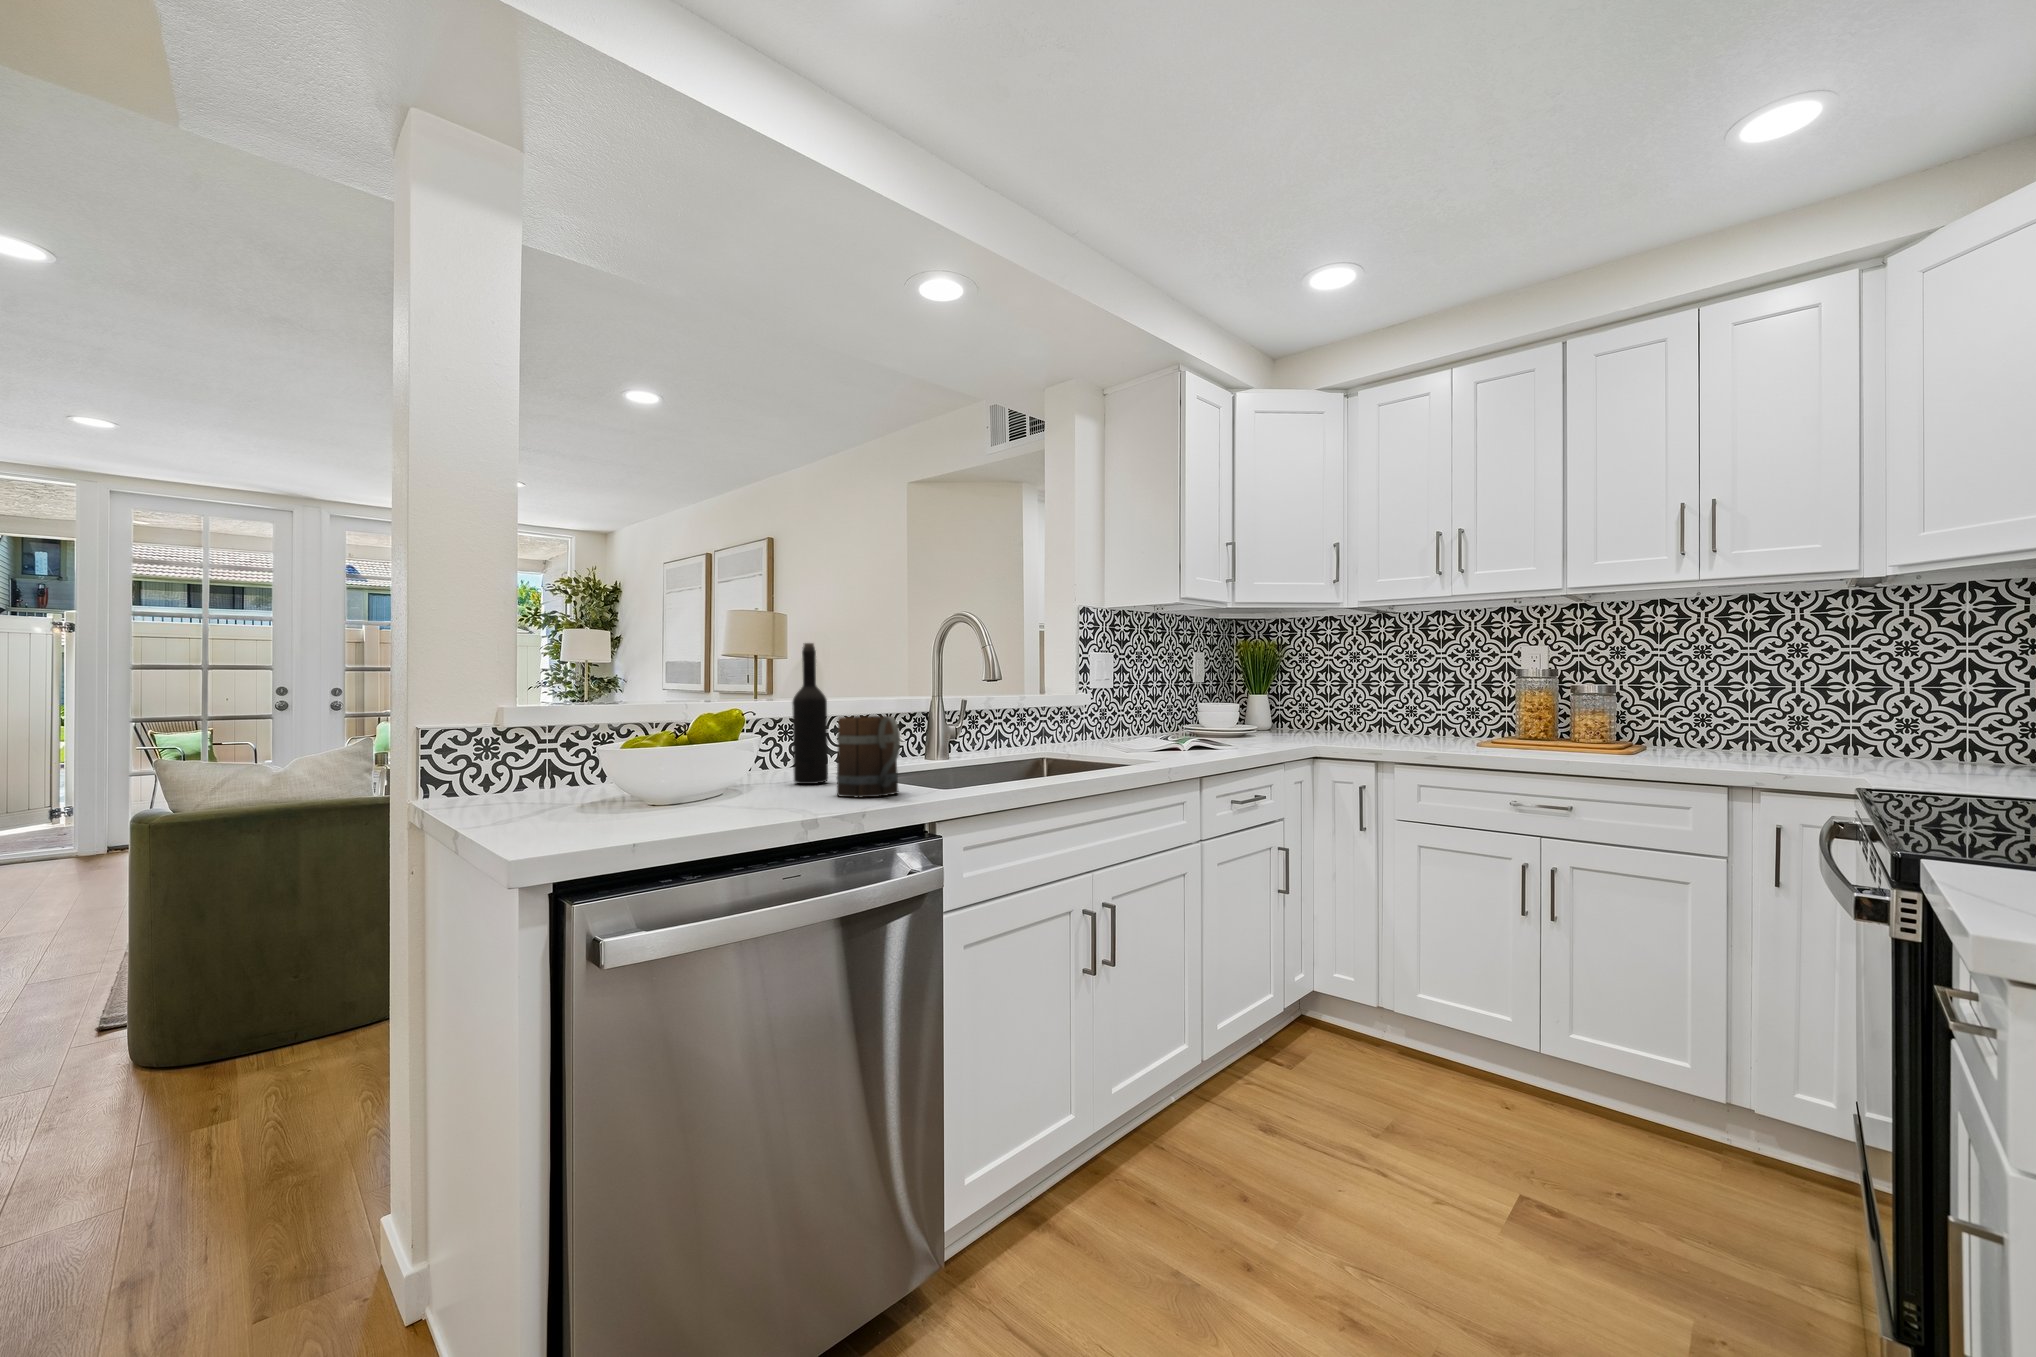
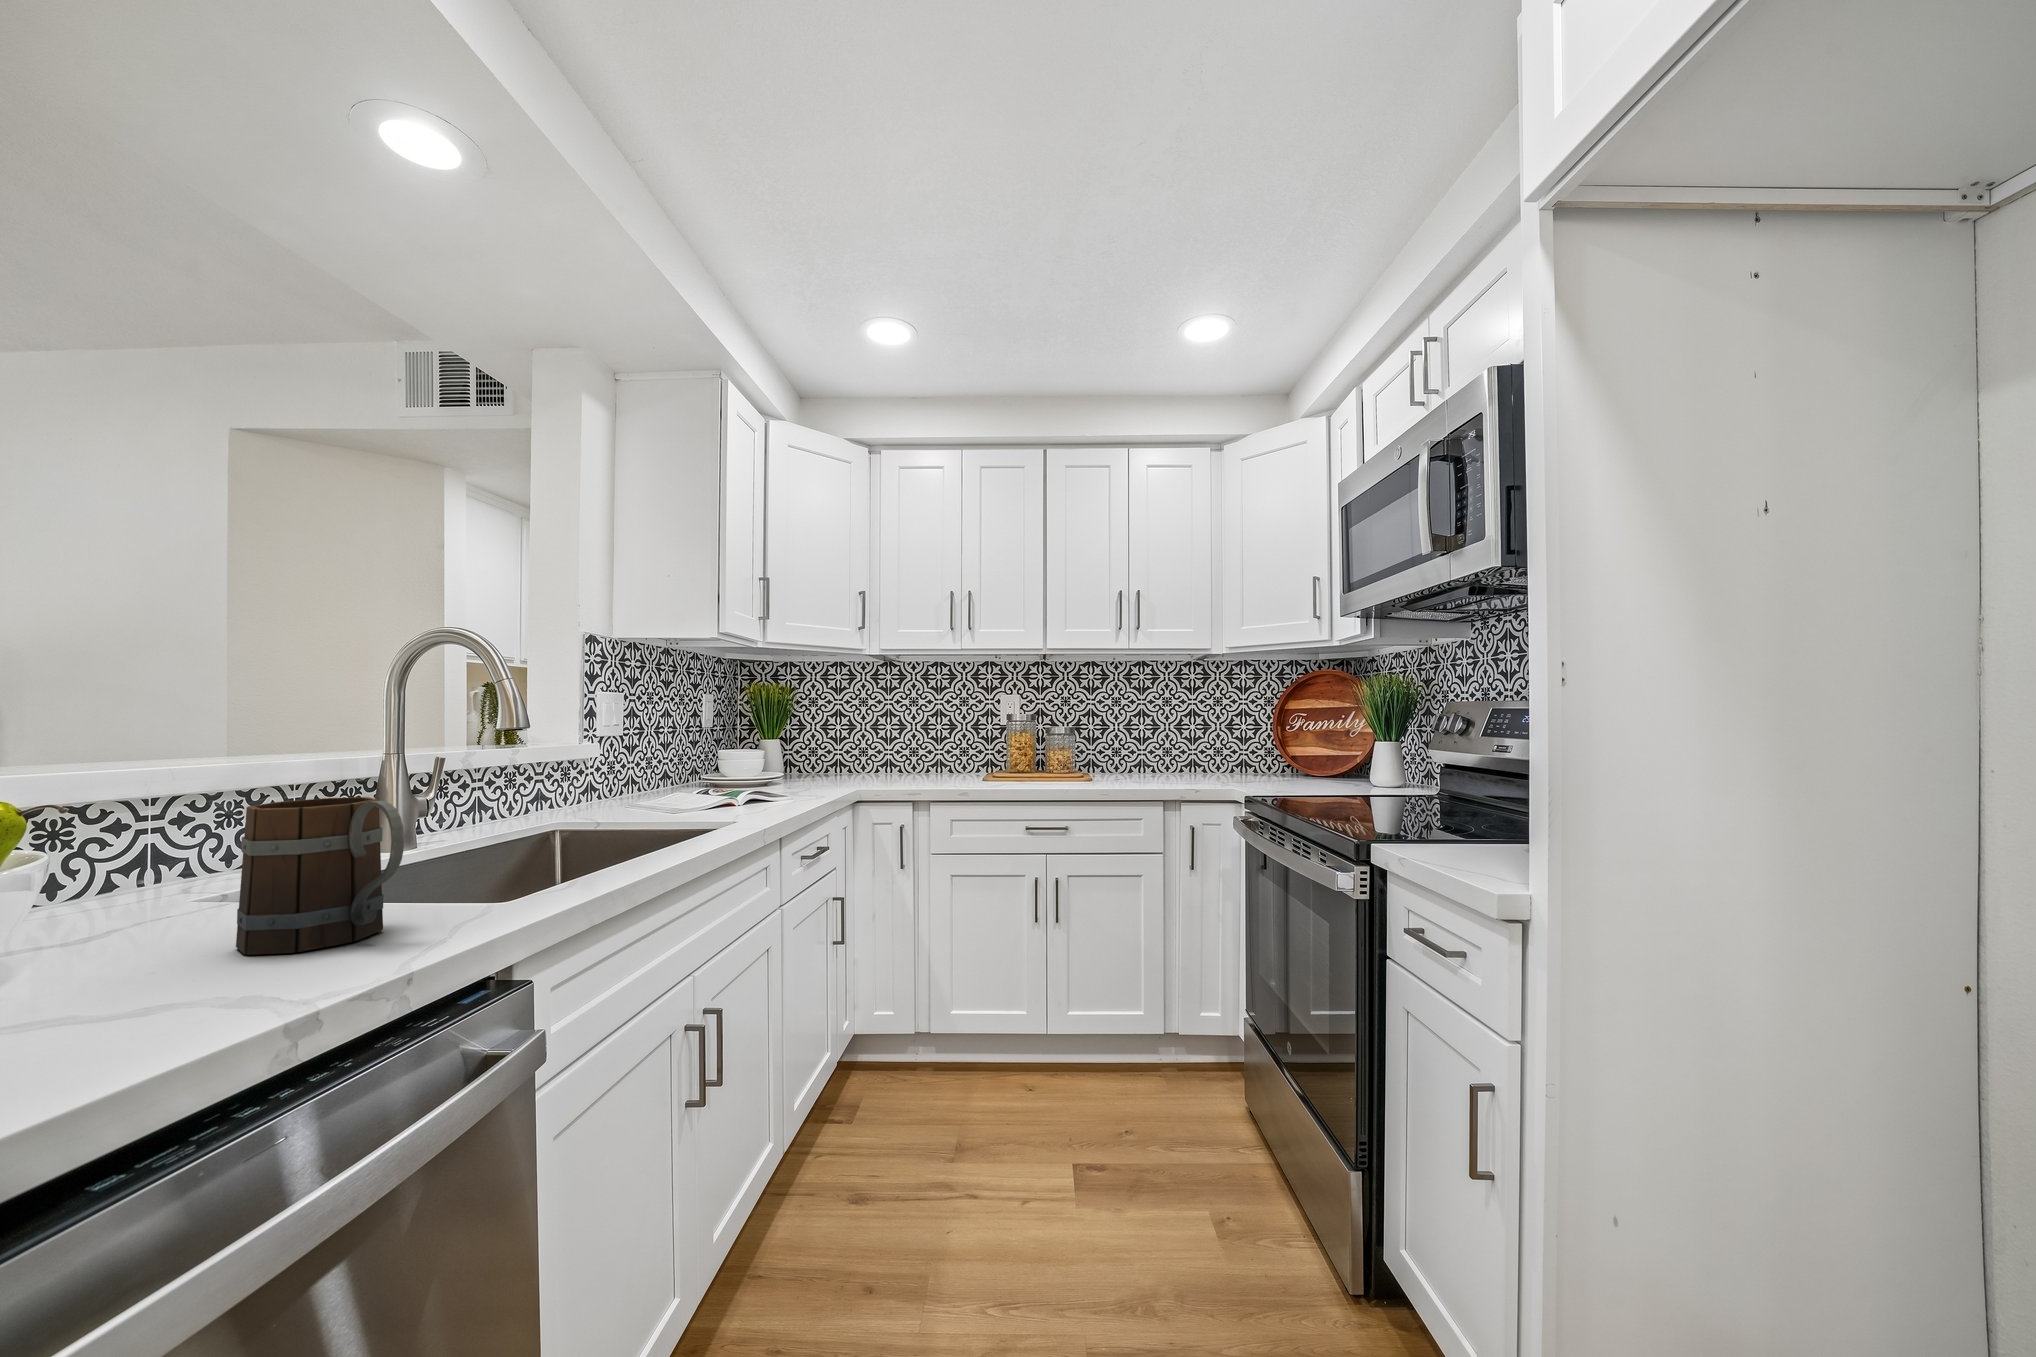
wine bottle: present [792,643,828,784] -> none [103,669,197,932]

